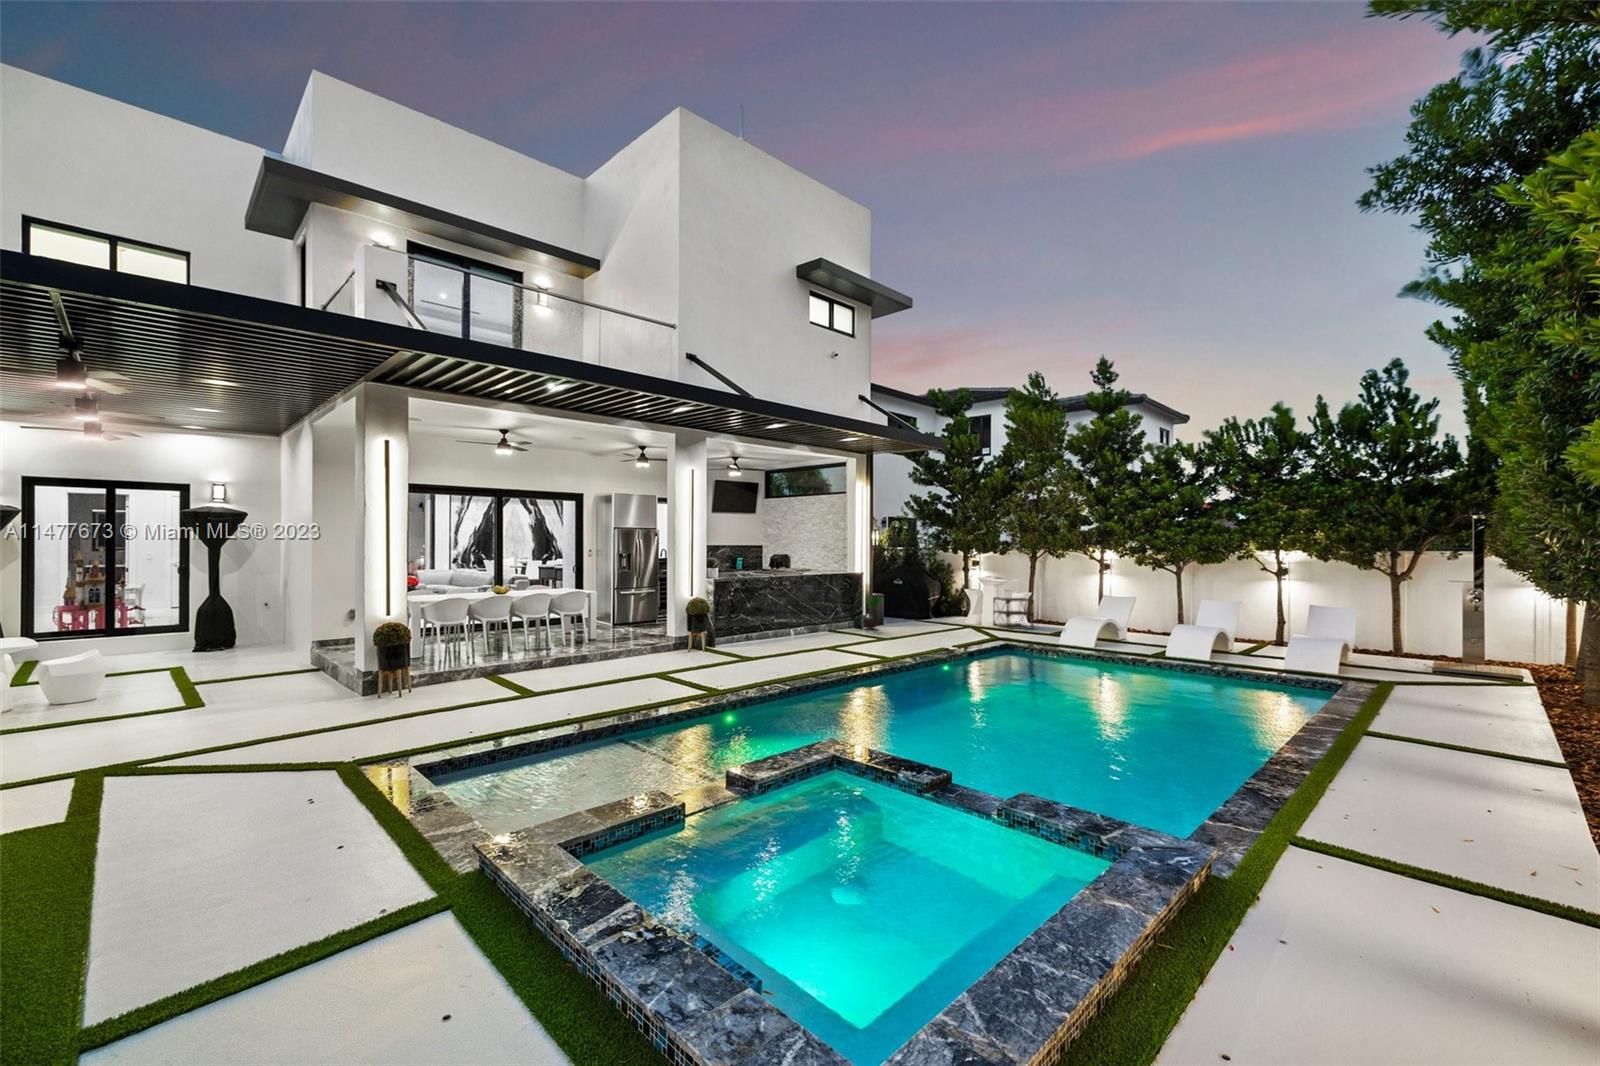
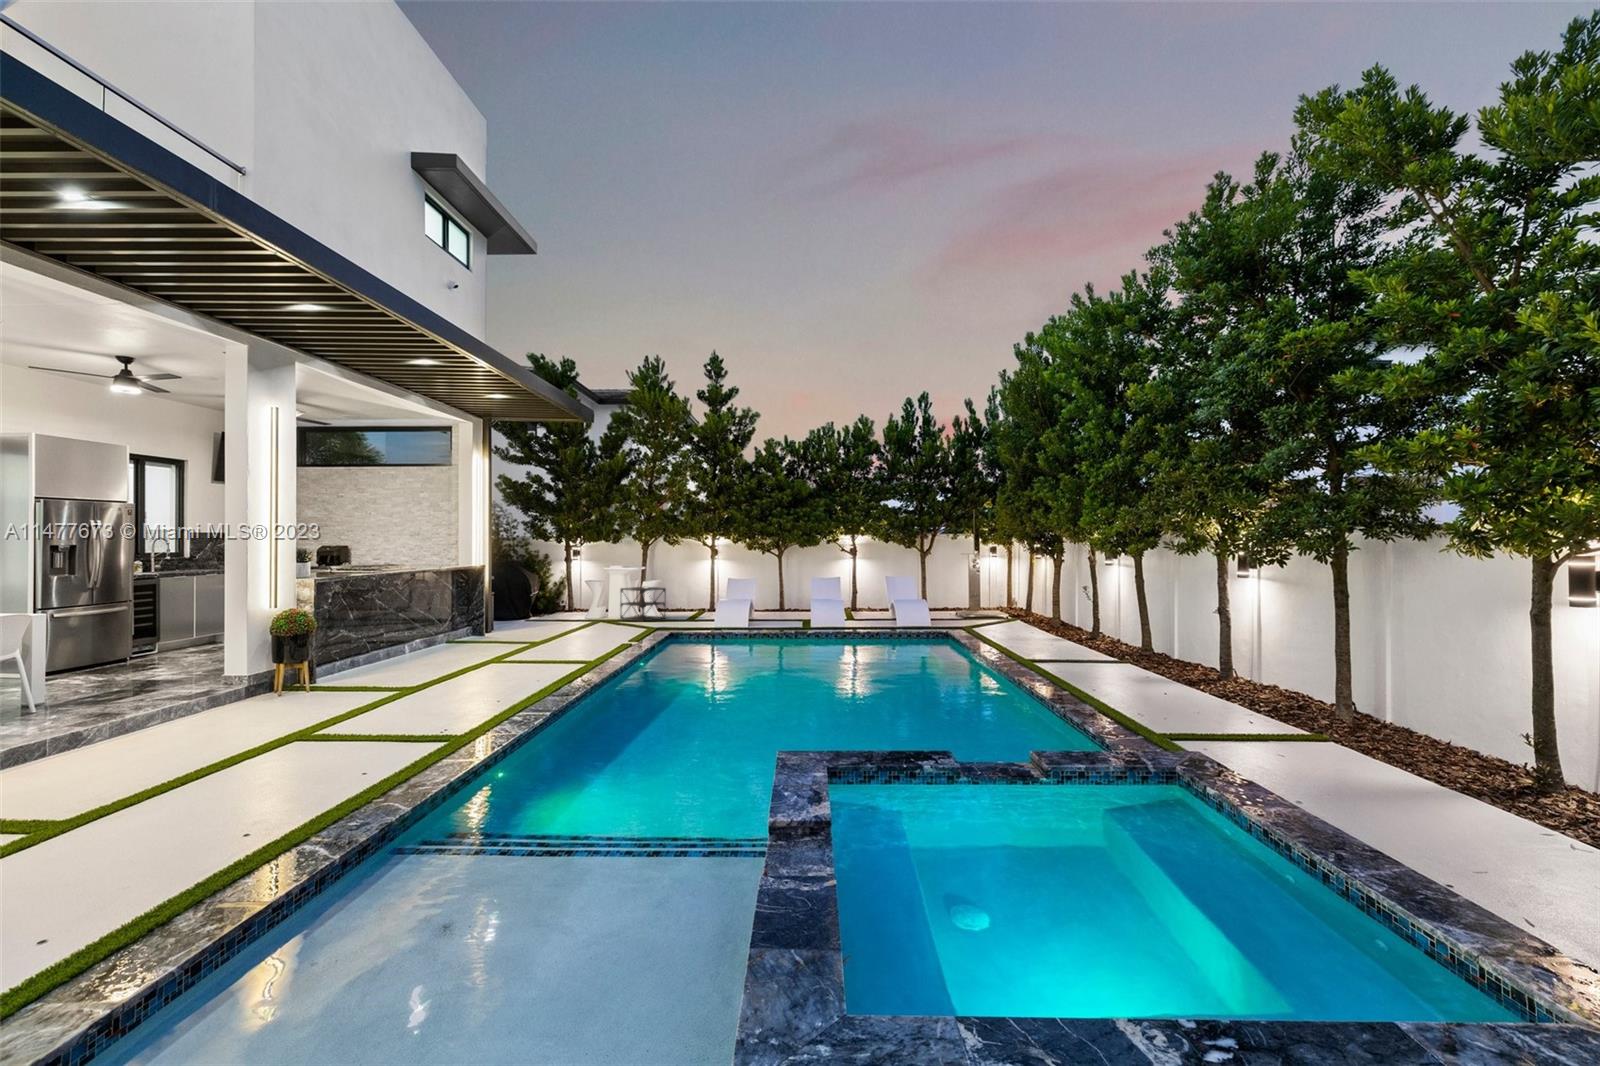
potted tree: present [863,596,881,629] -> none [483,588,512,636]

